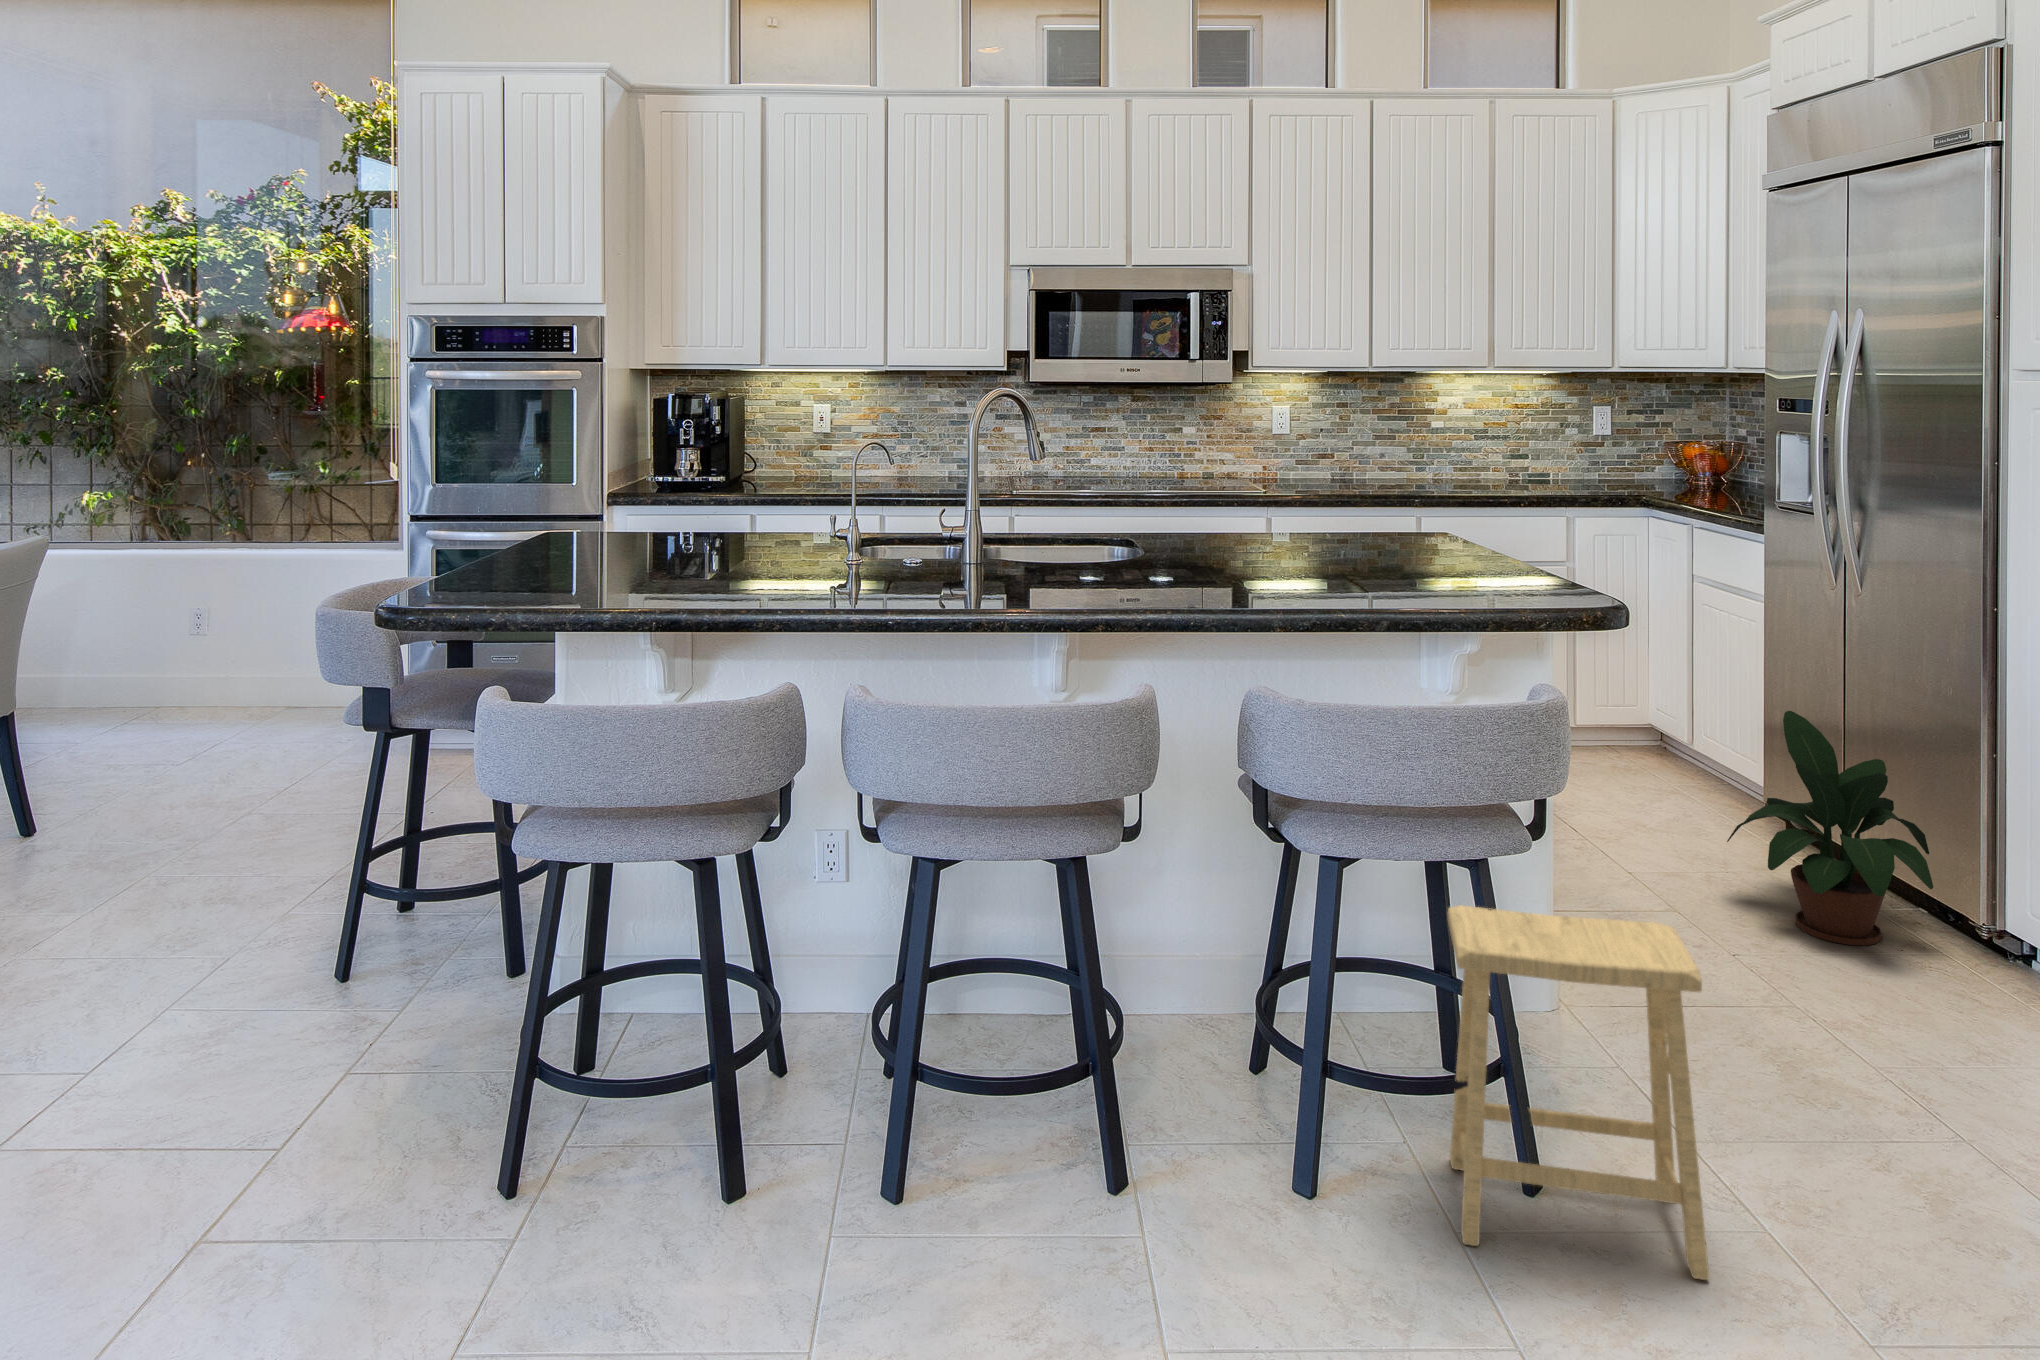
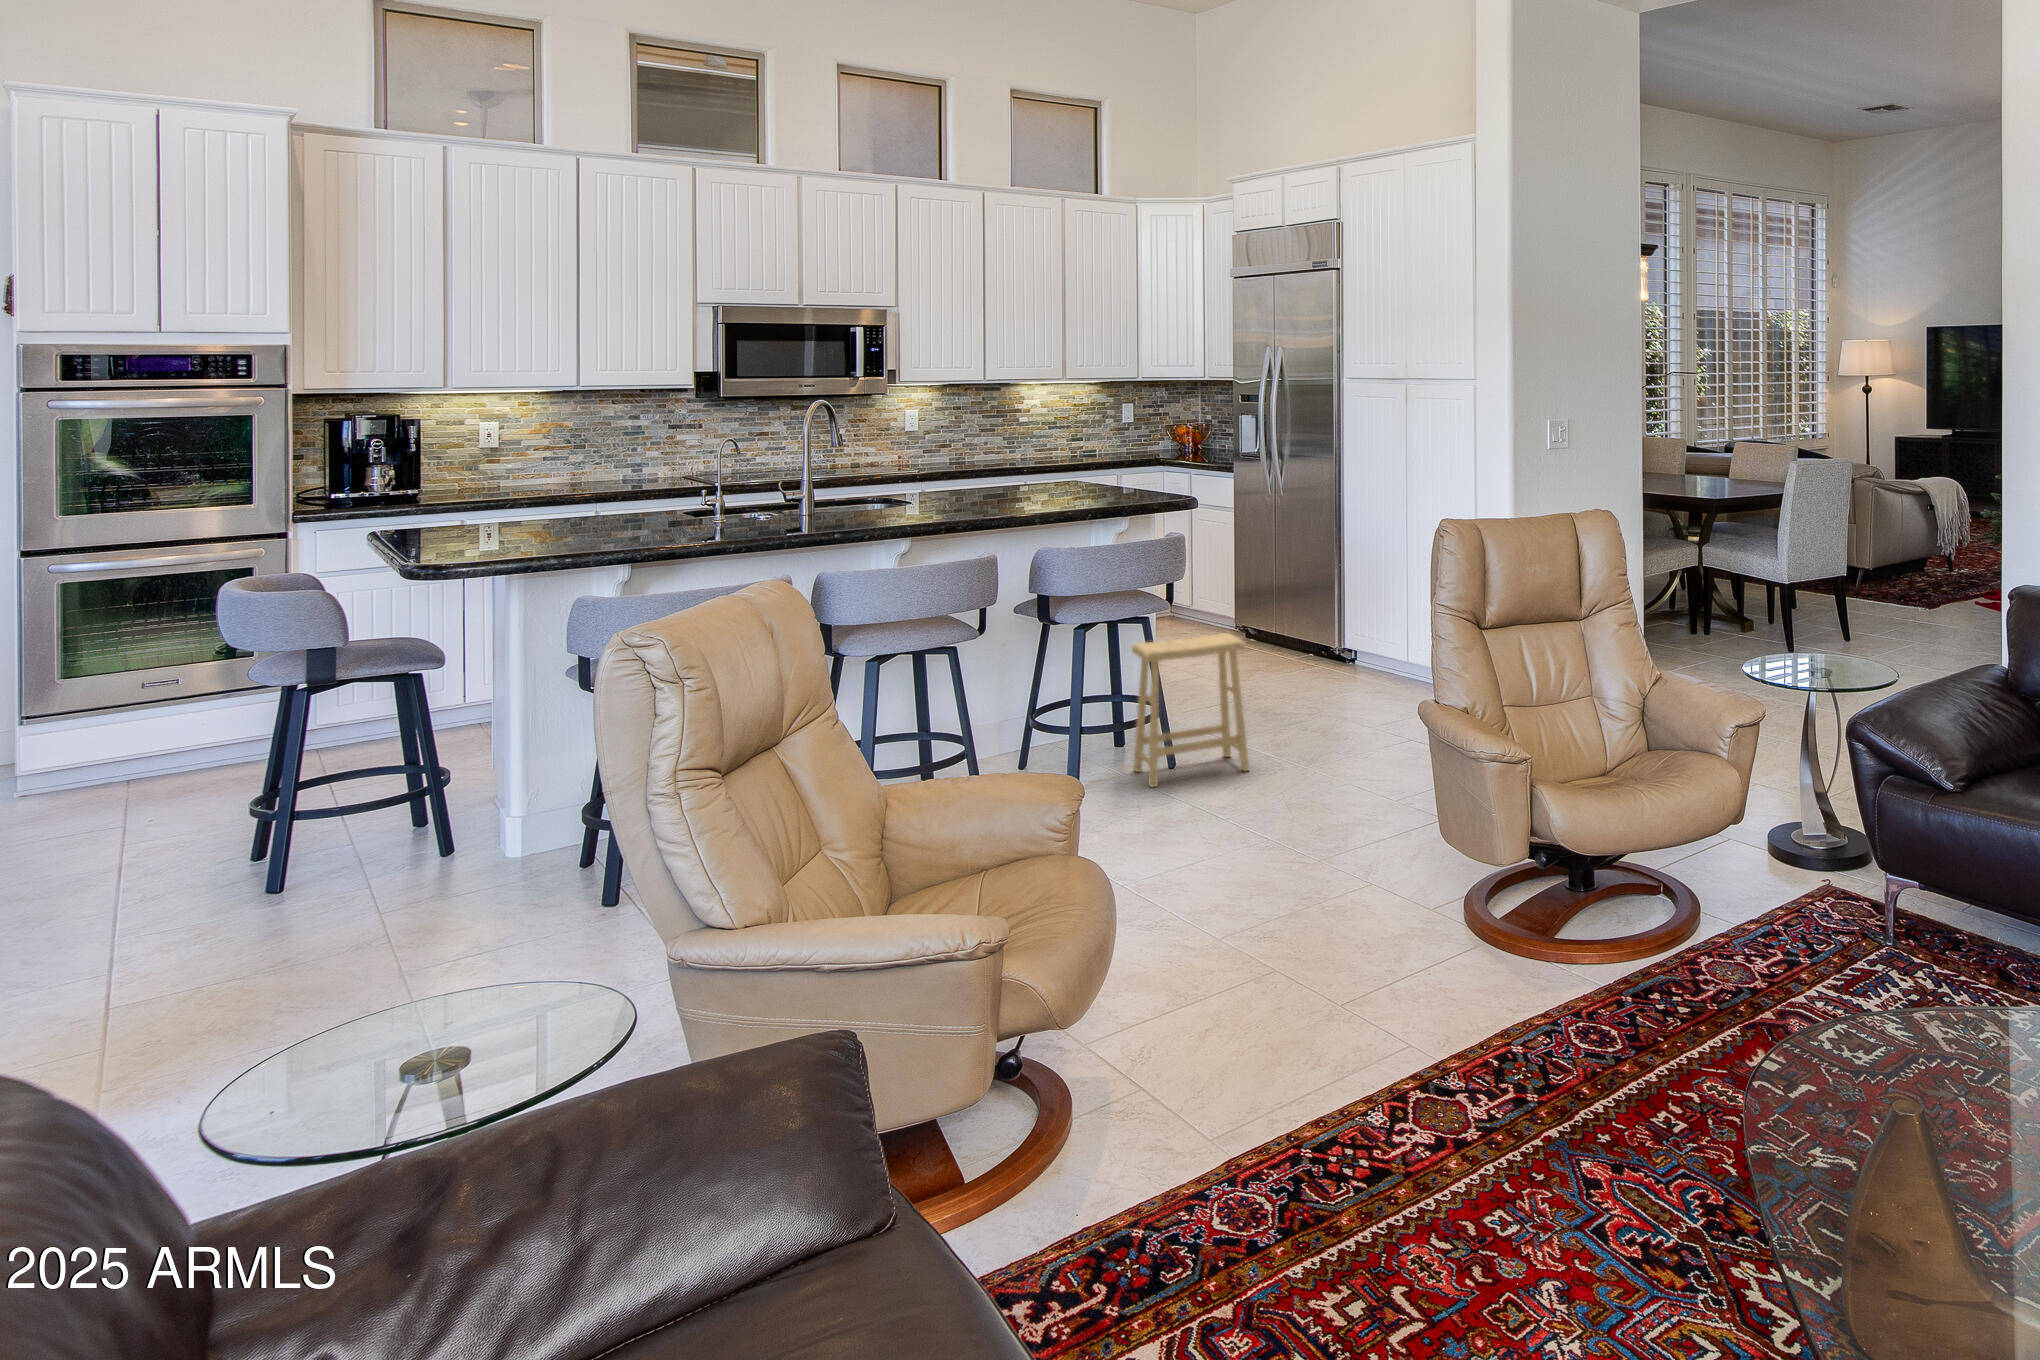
potted plant: present [1727,711,1933,945] -> none [1226,561,1319,674]

